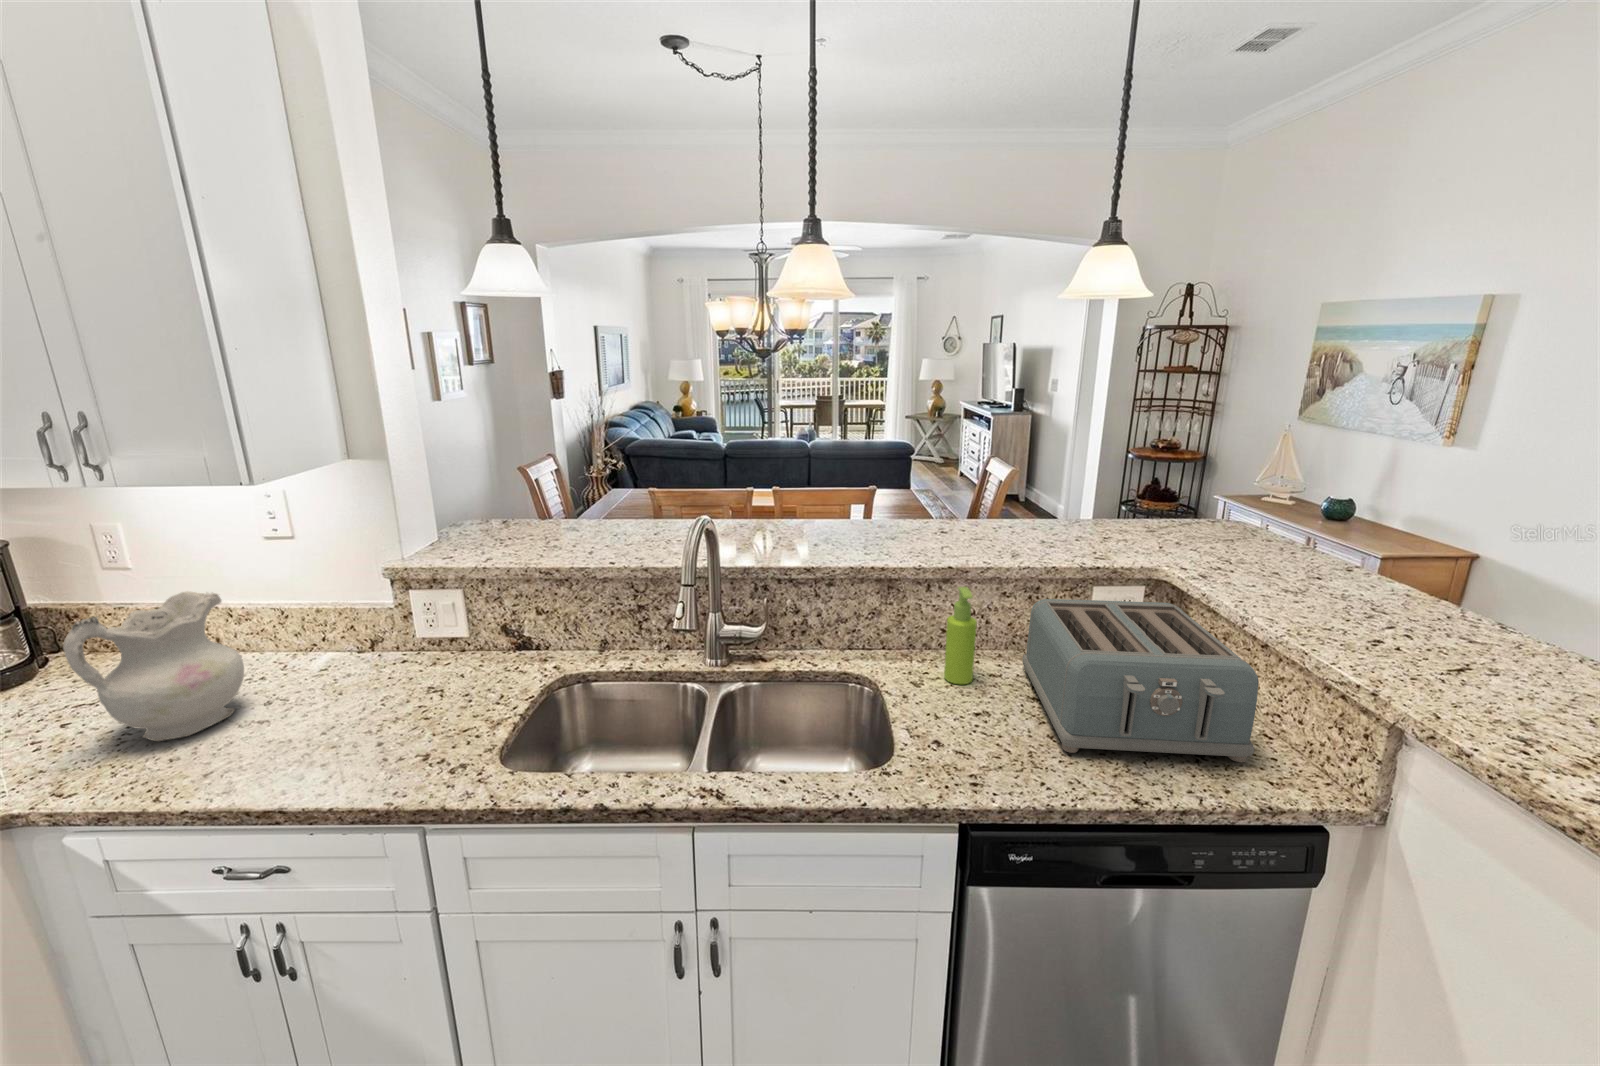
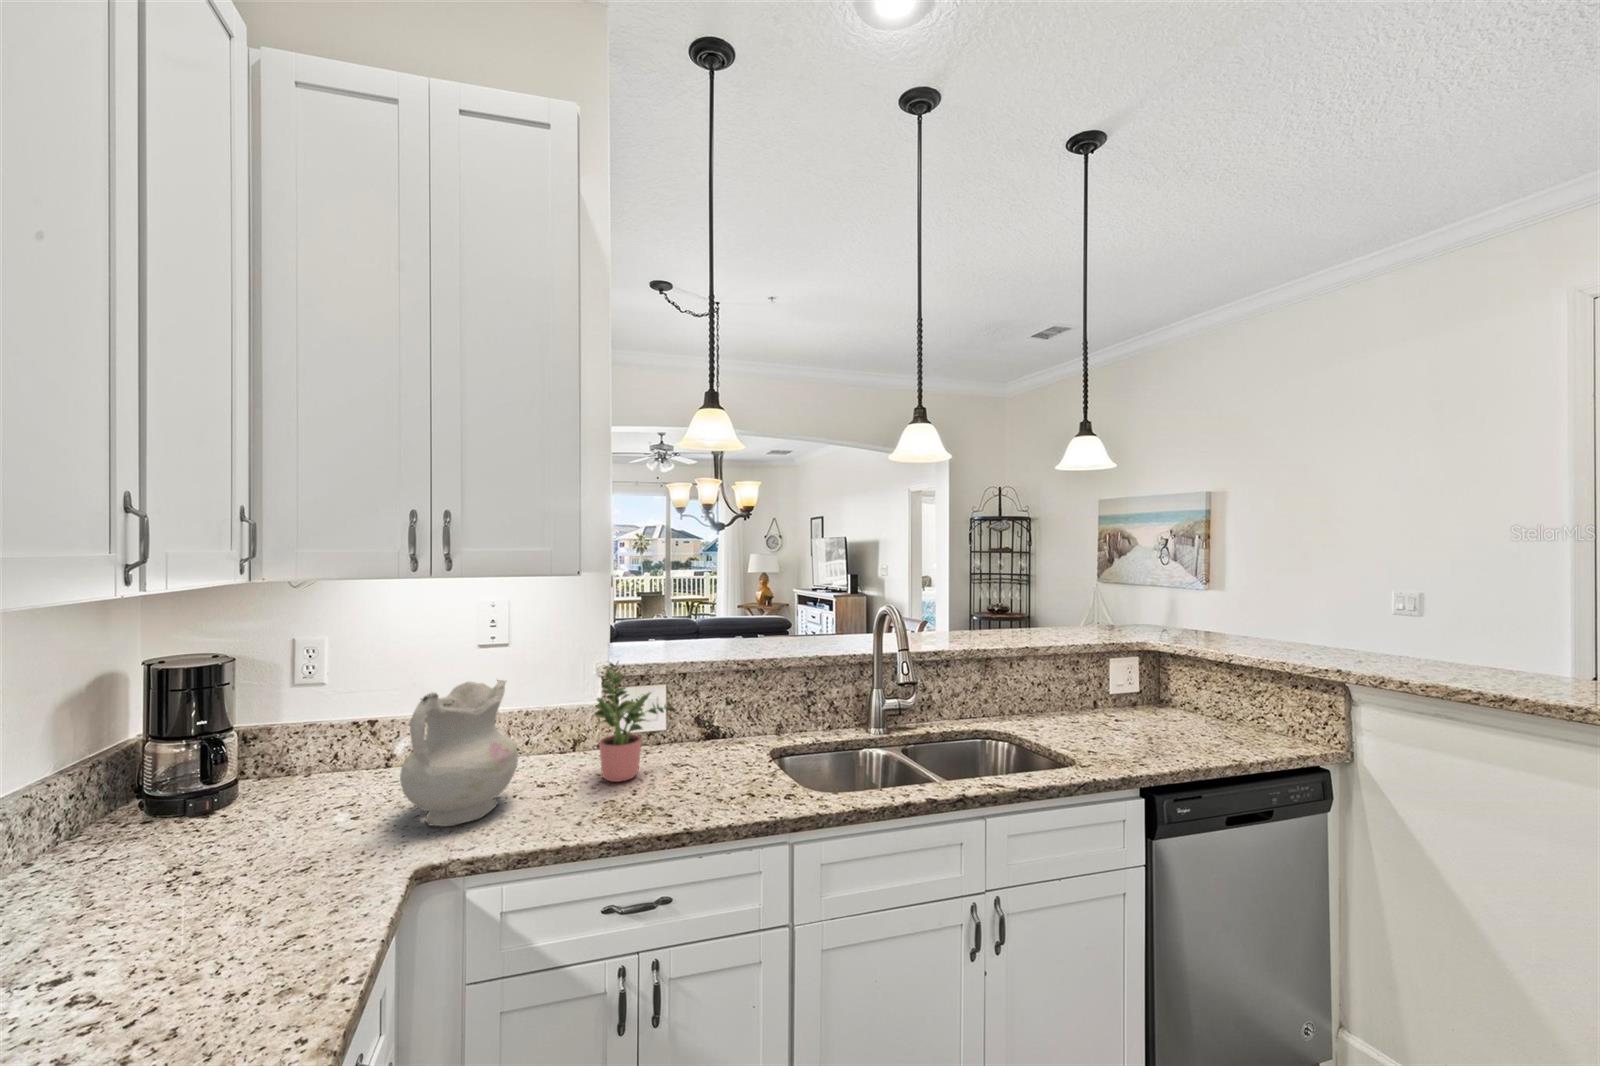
potted plant: none [294,571,437,703] -> present [595,662,677,782]
soap dispenser: present [944,587,977,684] -> none [1041,654,1065,727]
toaster: present [1022,599,1259,762] -> none [1084,659,1271,749]

